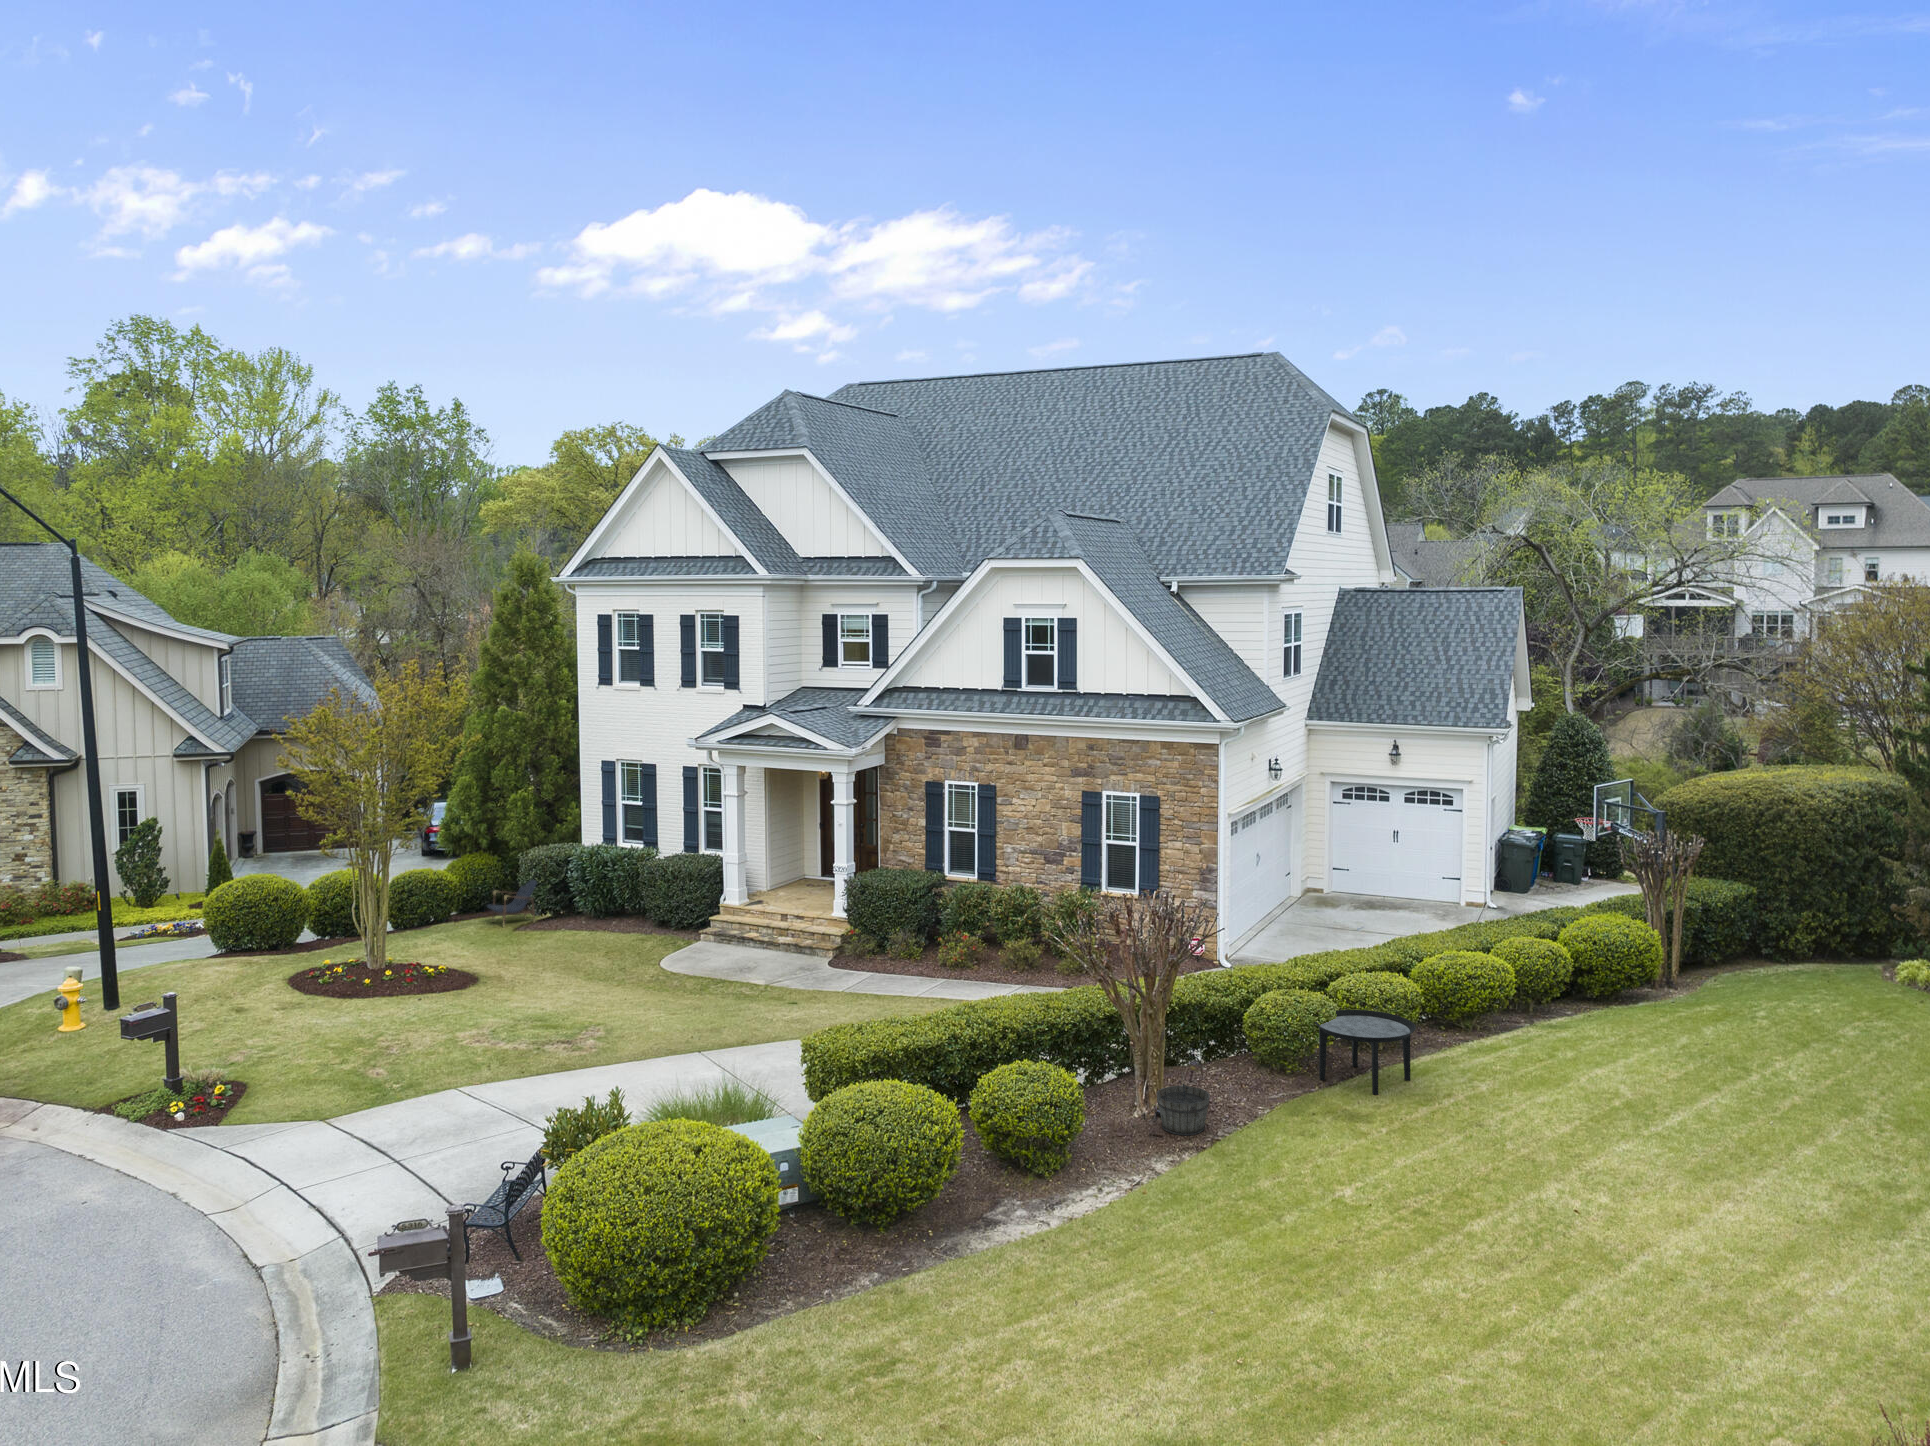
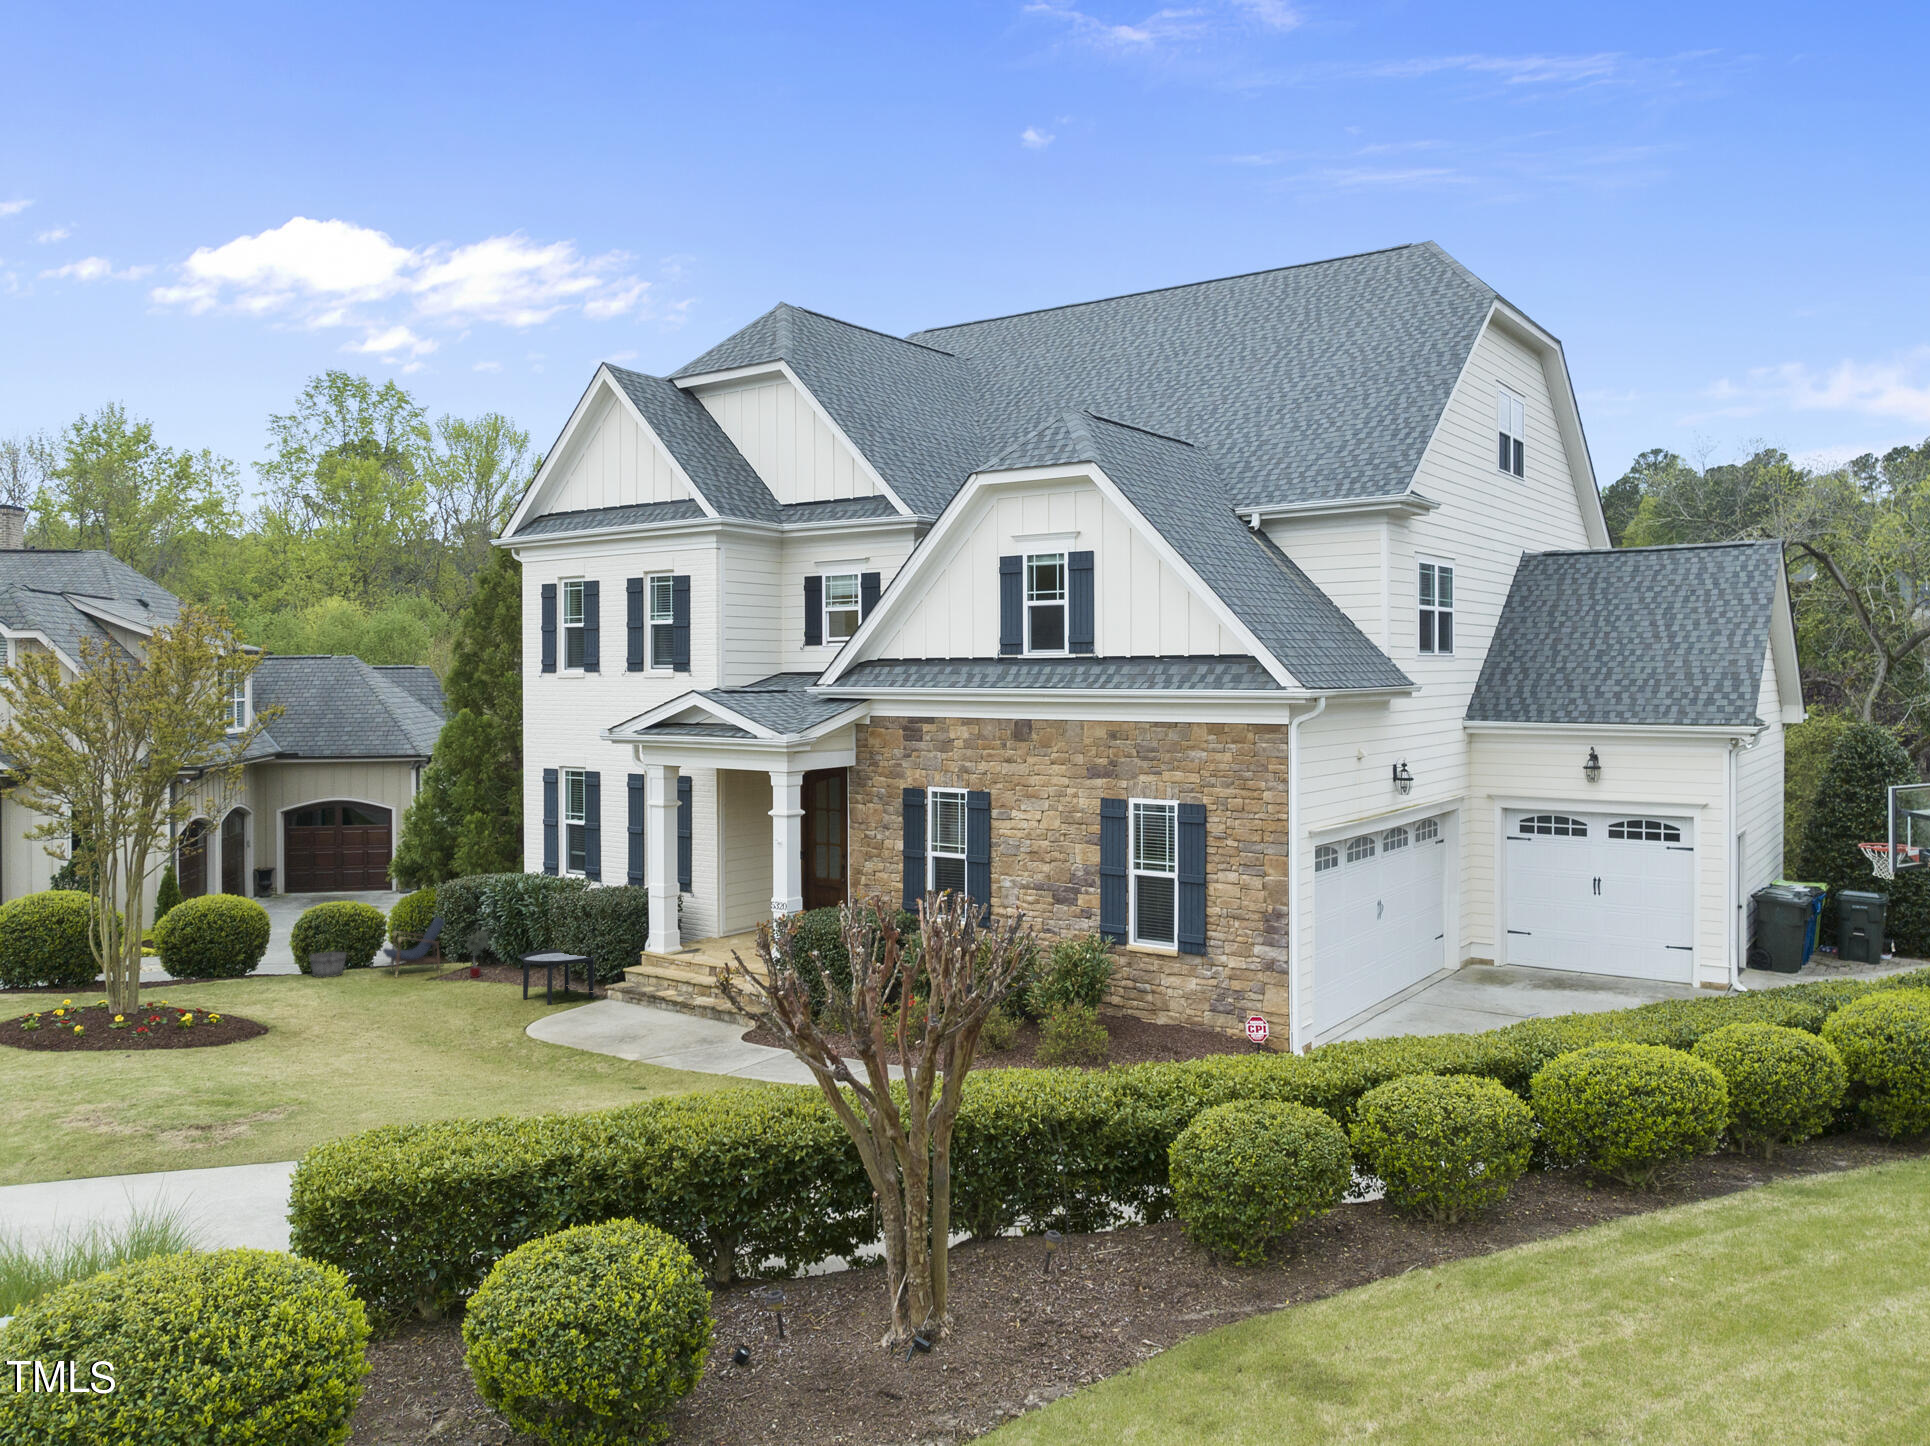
potted tree: none [556,882,582,925] -> present [467,925,493,978]
round table: present [1315,1010,1416,1095] -> present [519,949,597,1005]
wooden bucket: present [1156,1081,1210,1135] -> present [310,951,346,977]

